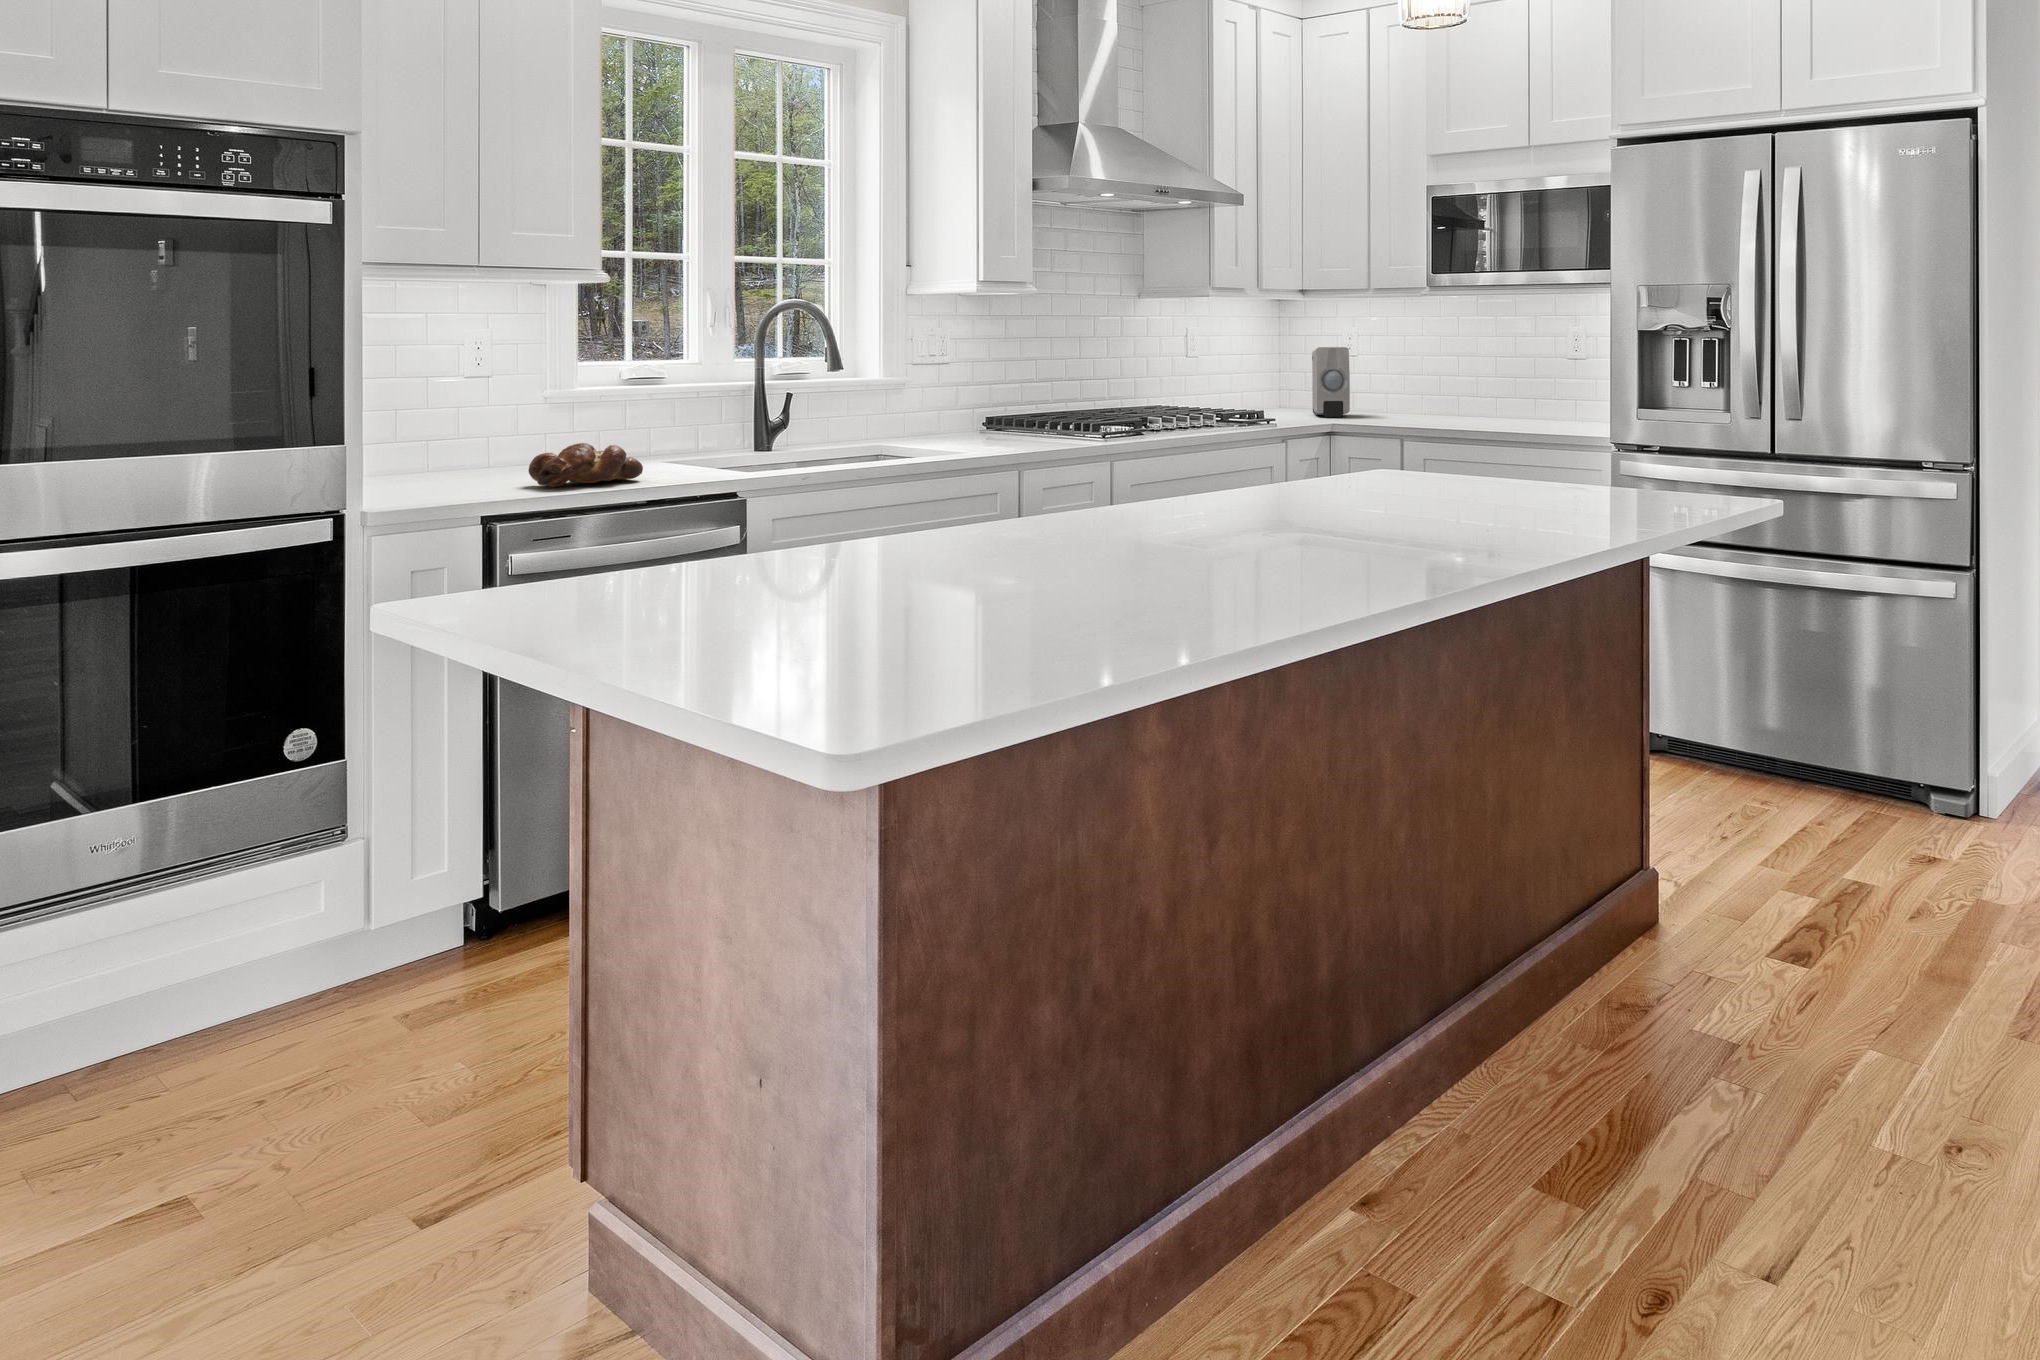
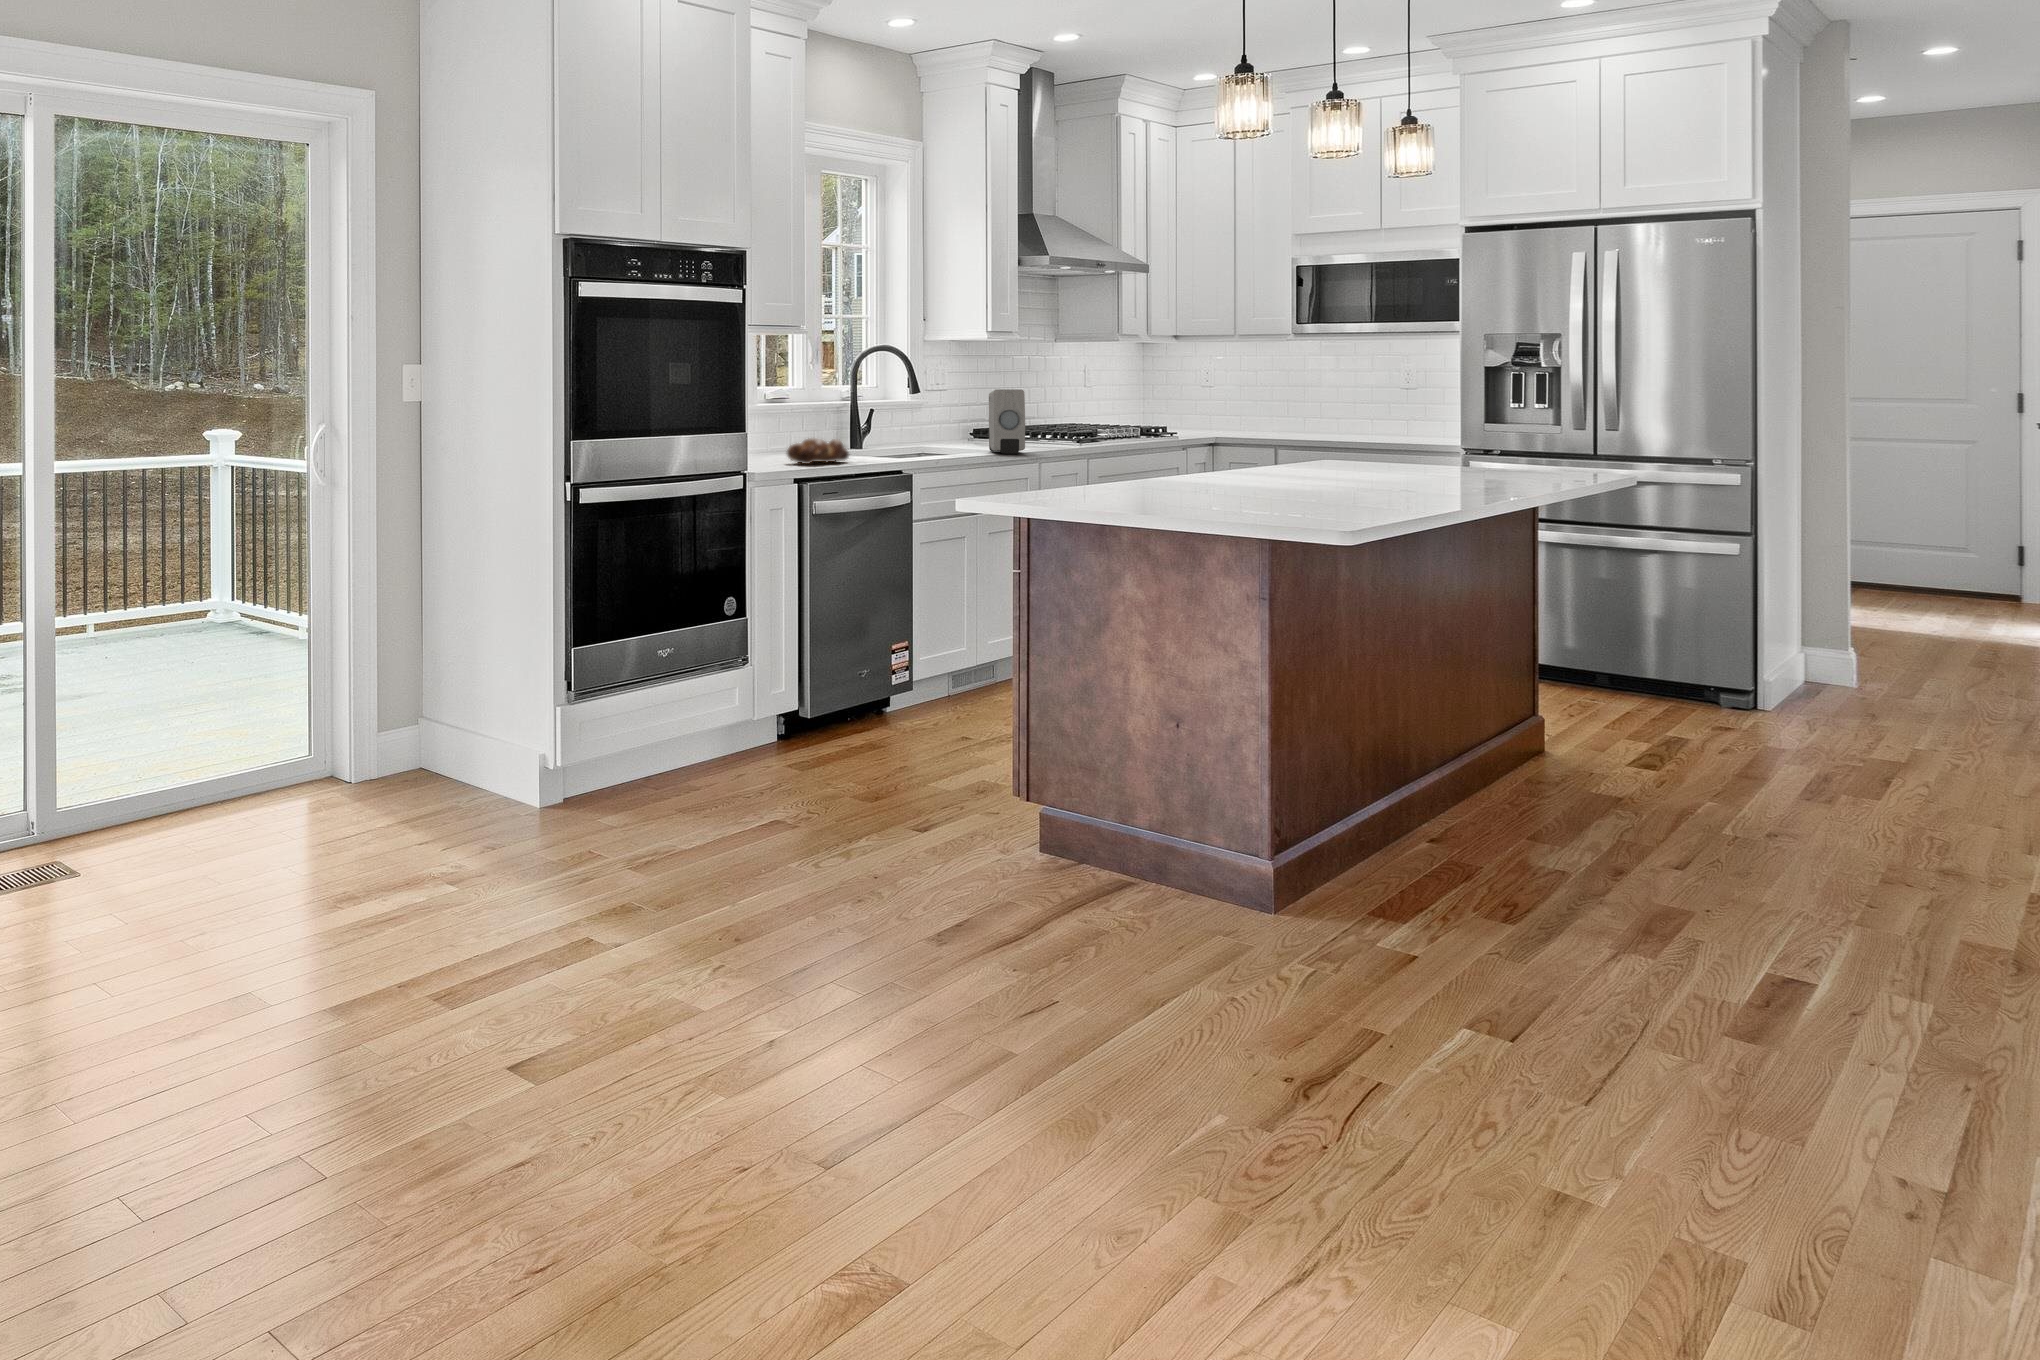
soap dispenser: present [1312,347,1350,417] -> present [989,389,1025,454]

